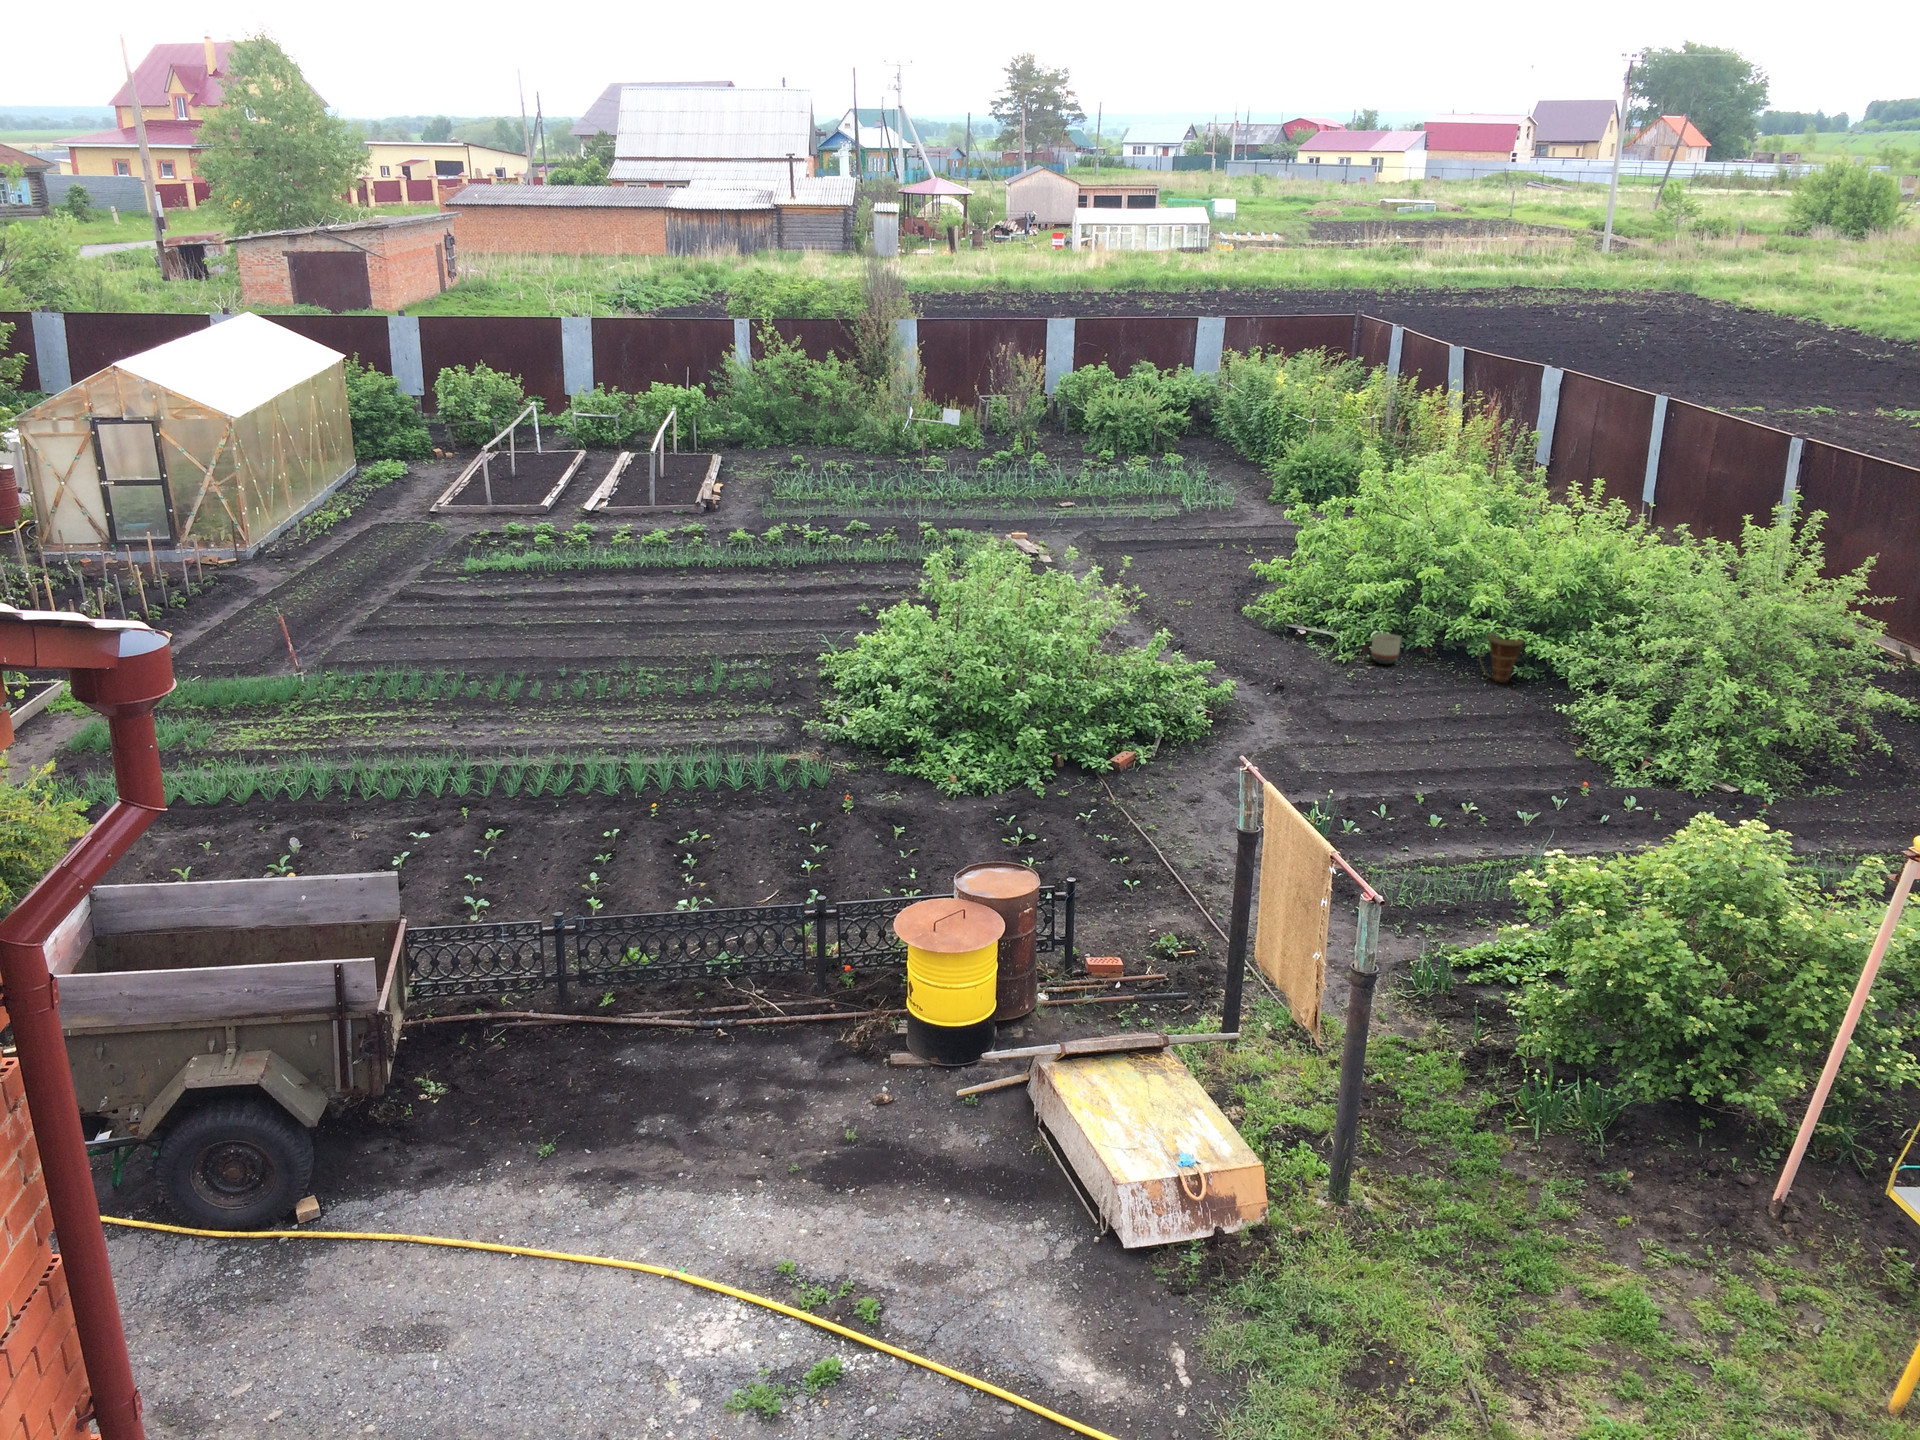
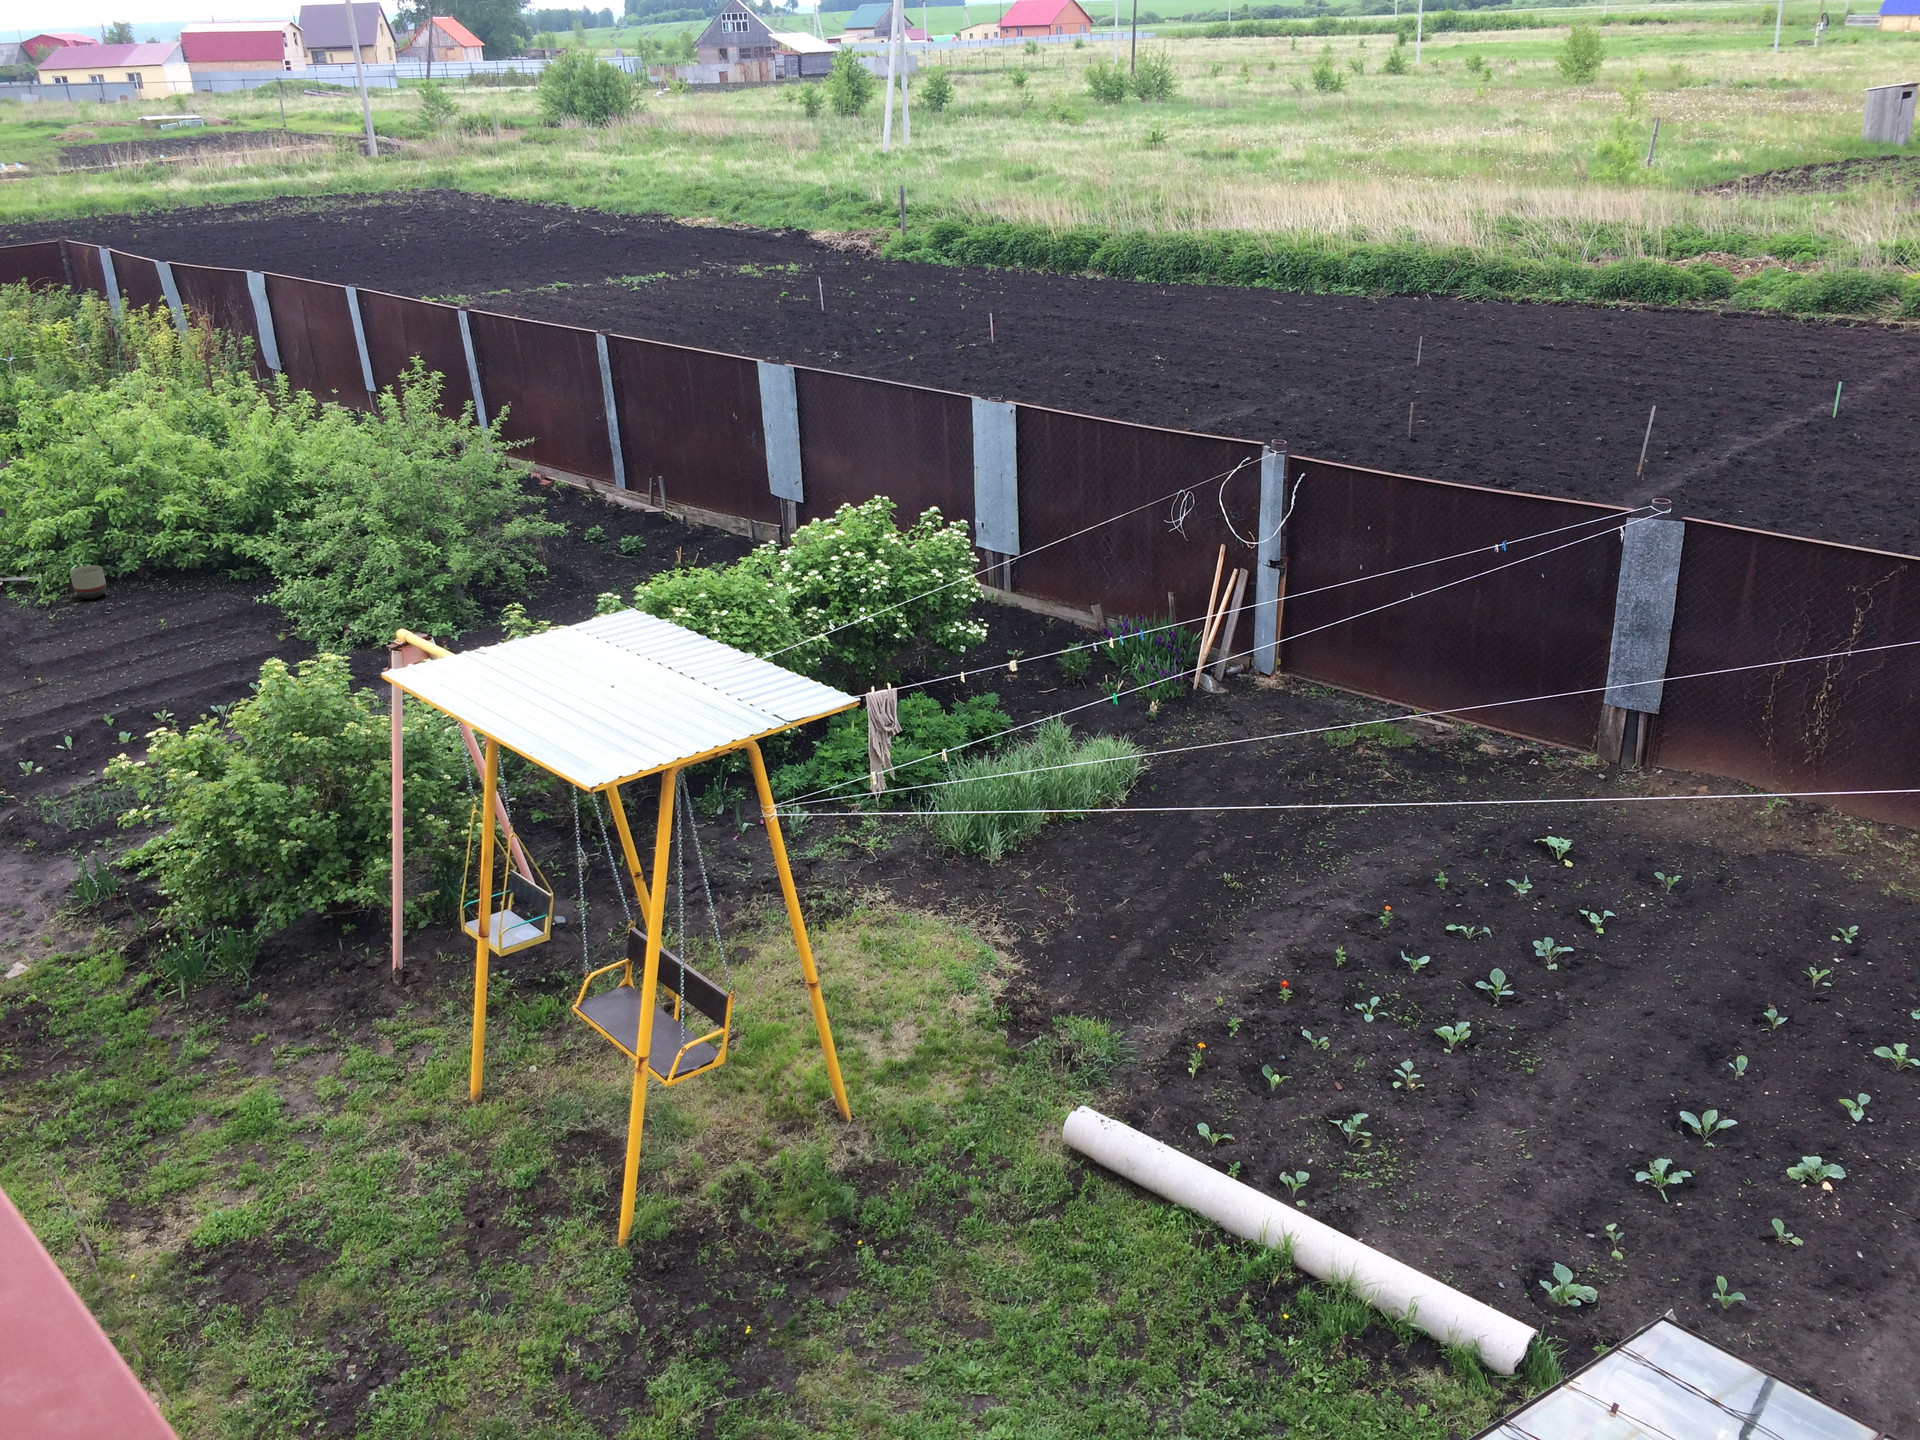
basket: present [1483,633,1524,683] -> none [186,531,231,591]

